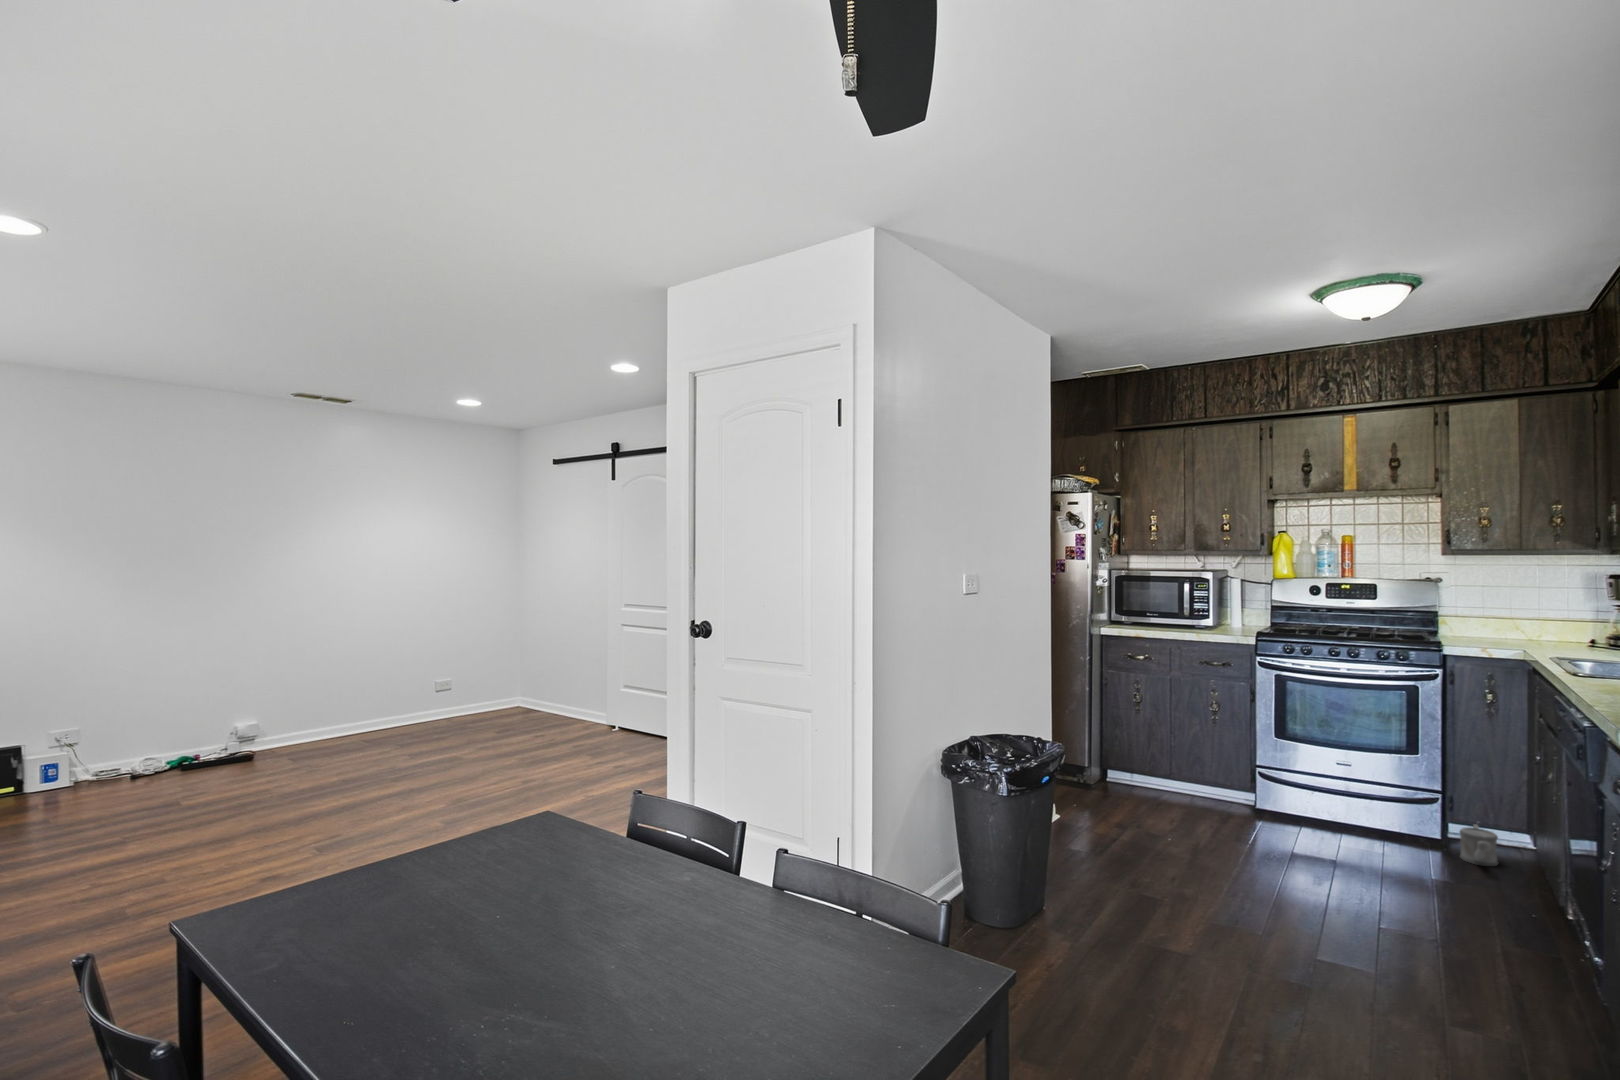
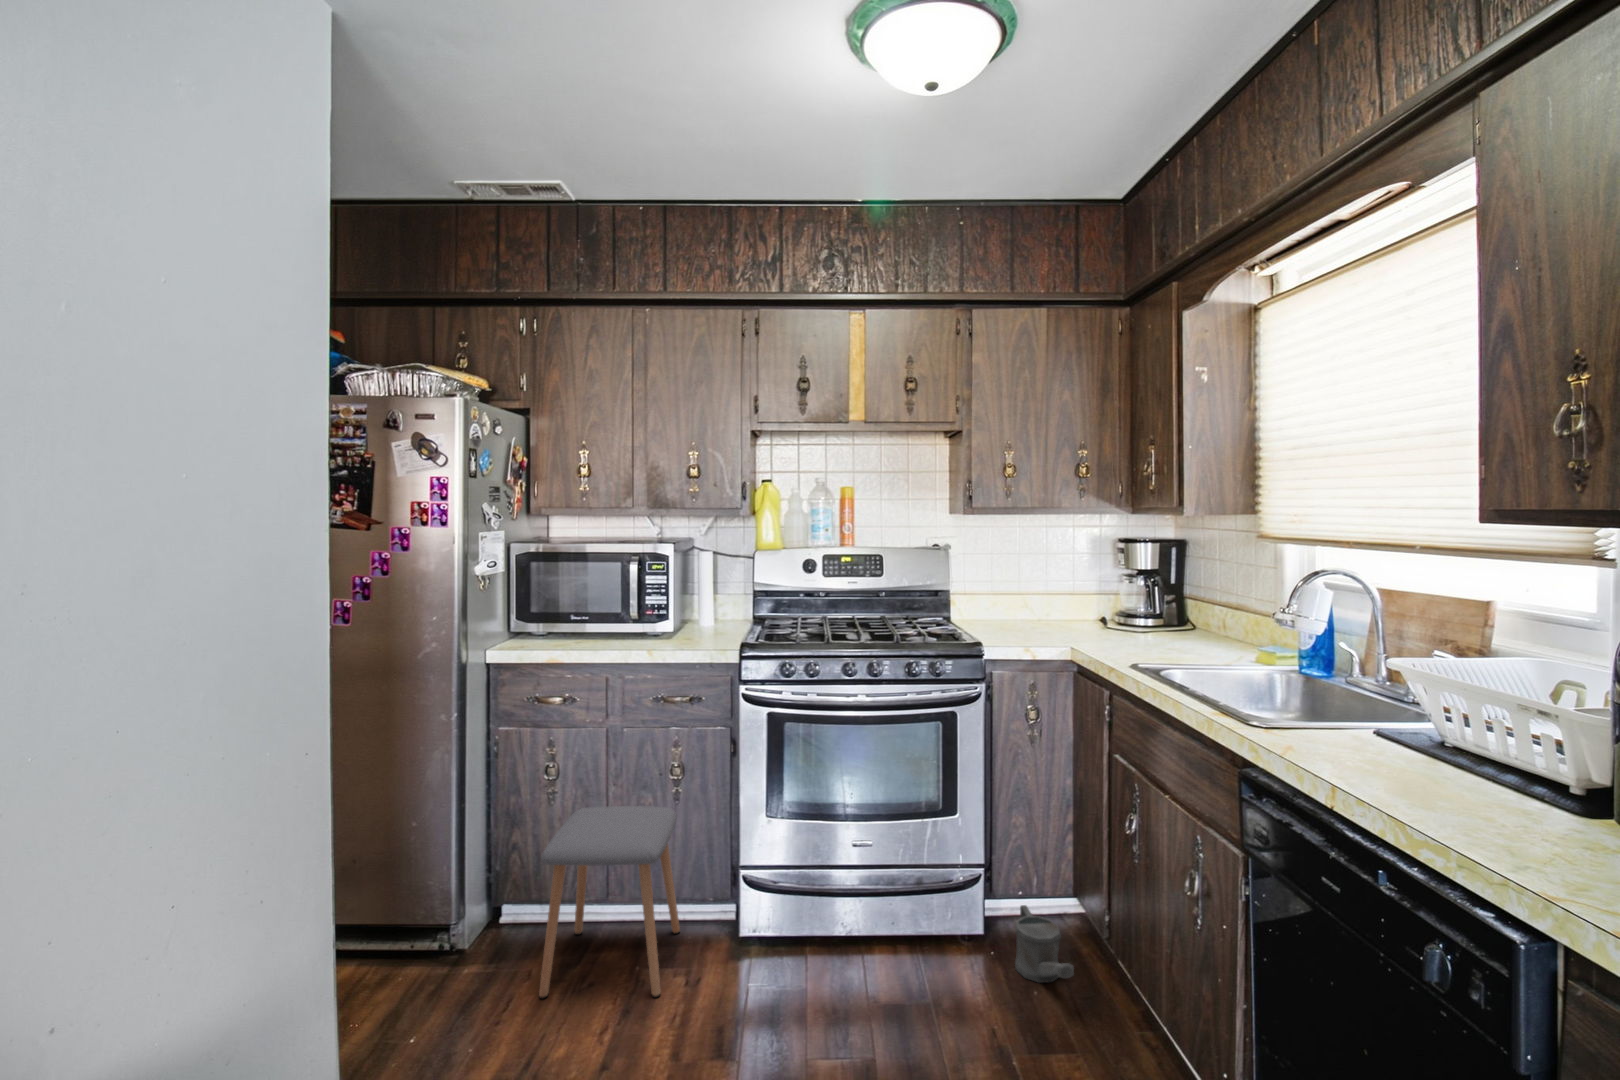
stool: none [1135,721,1217,820] -> present [539,806,680,999]

